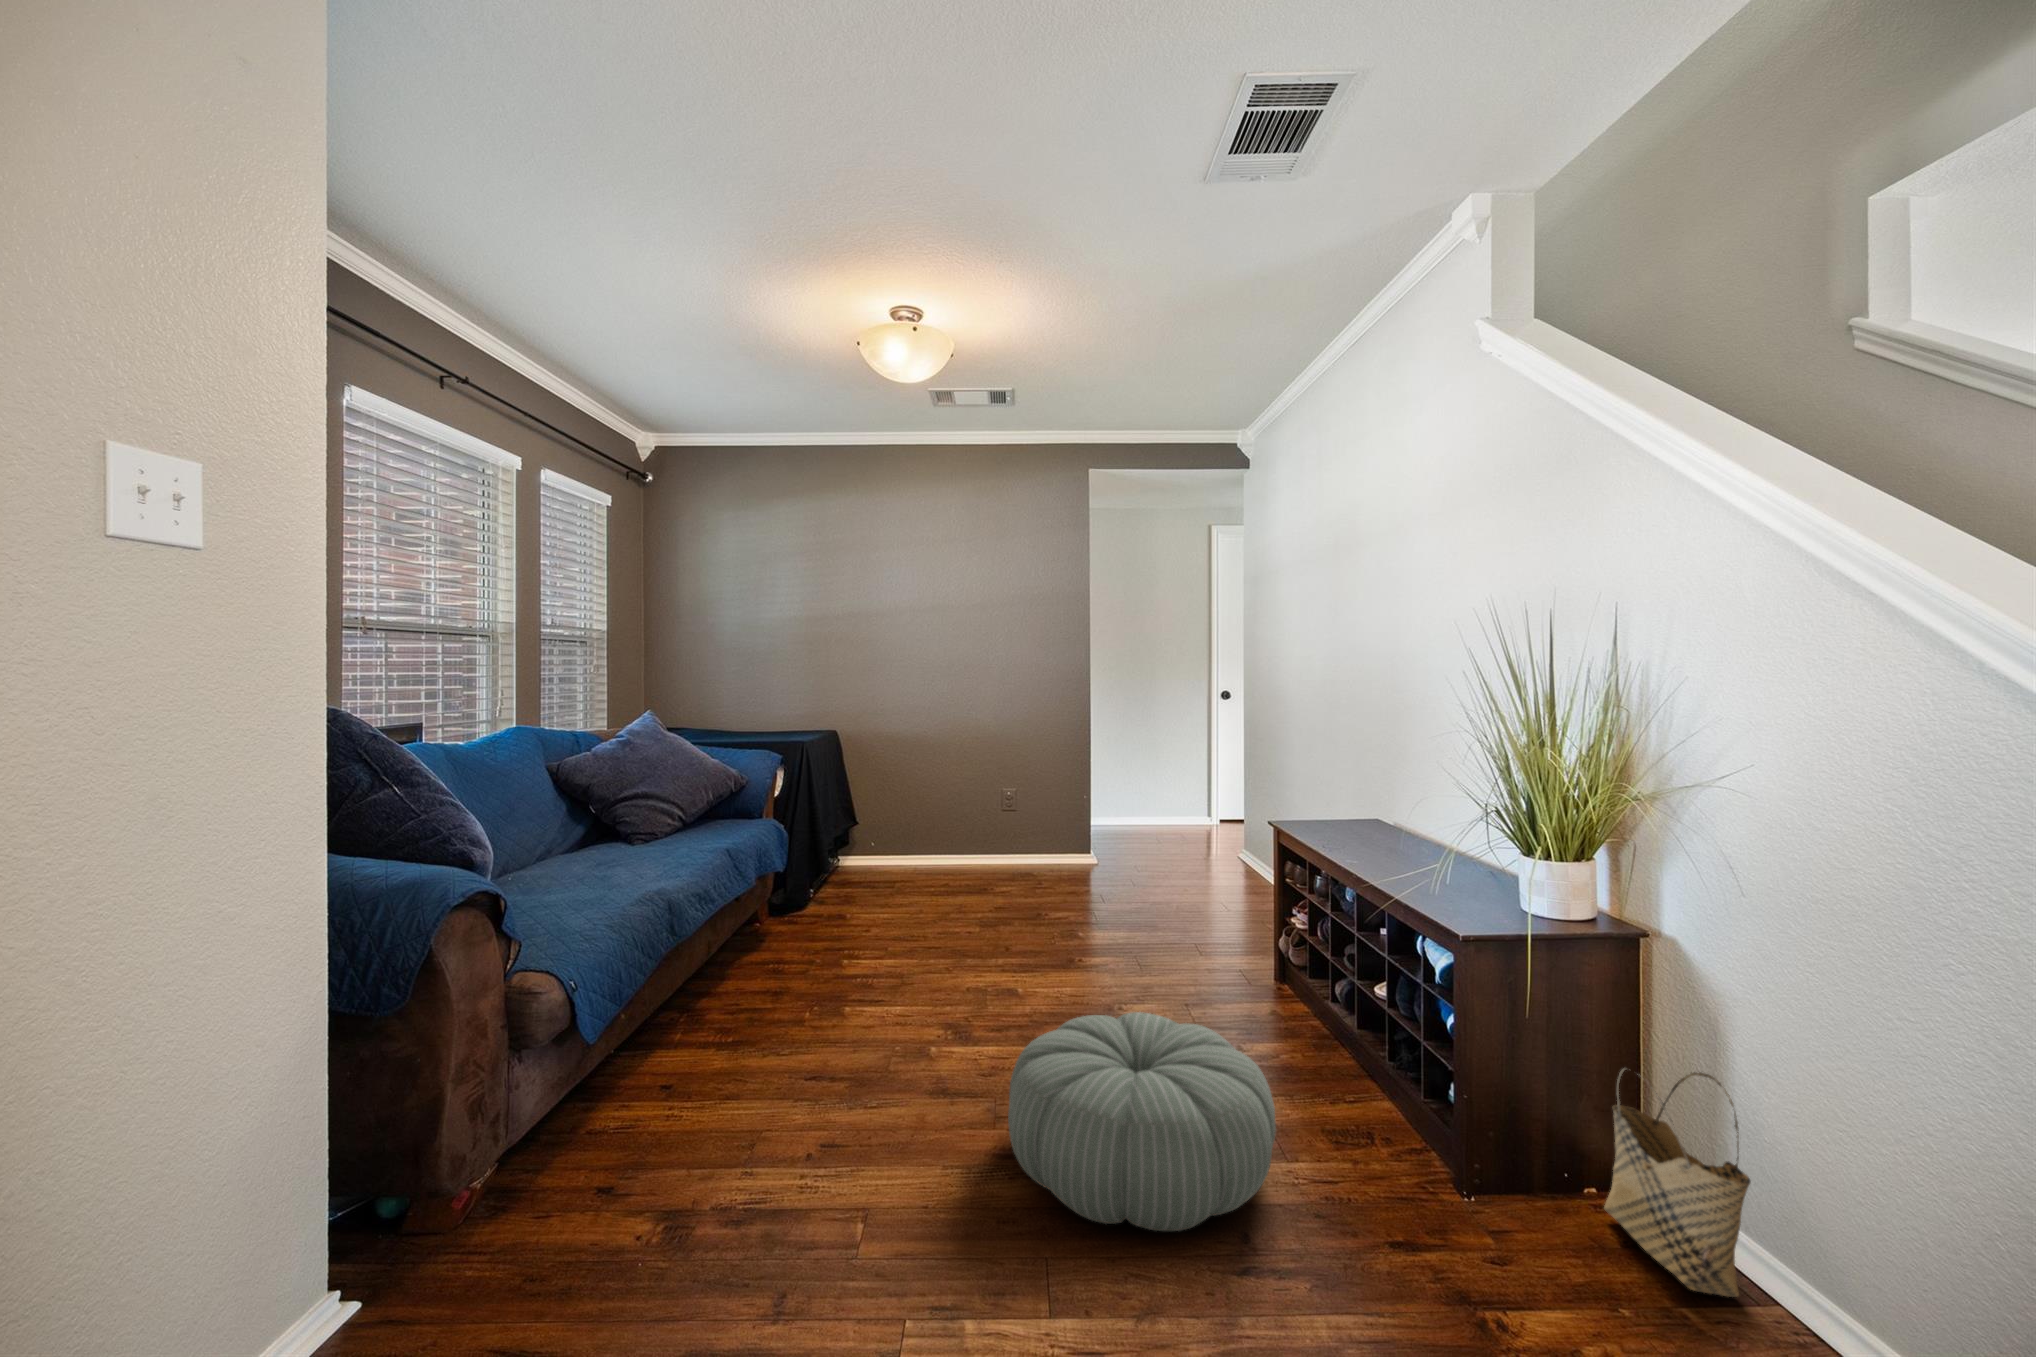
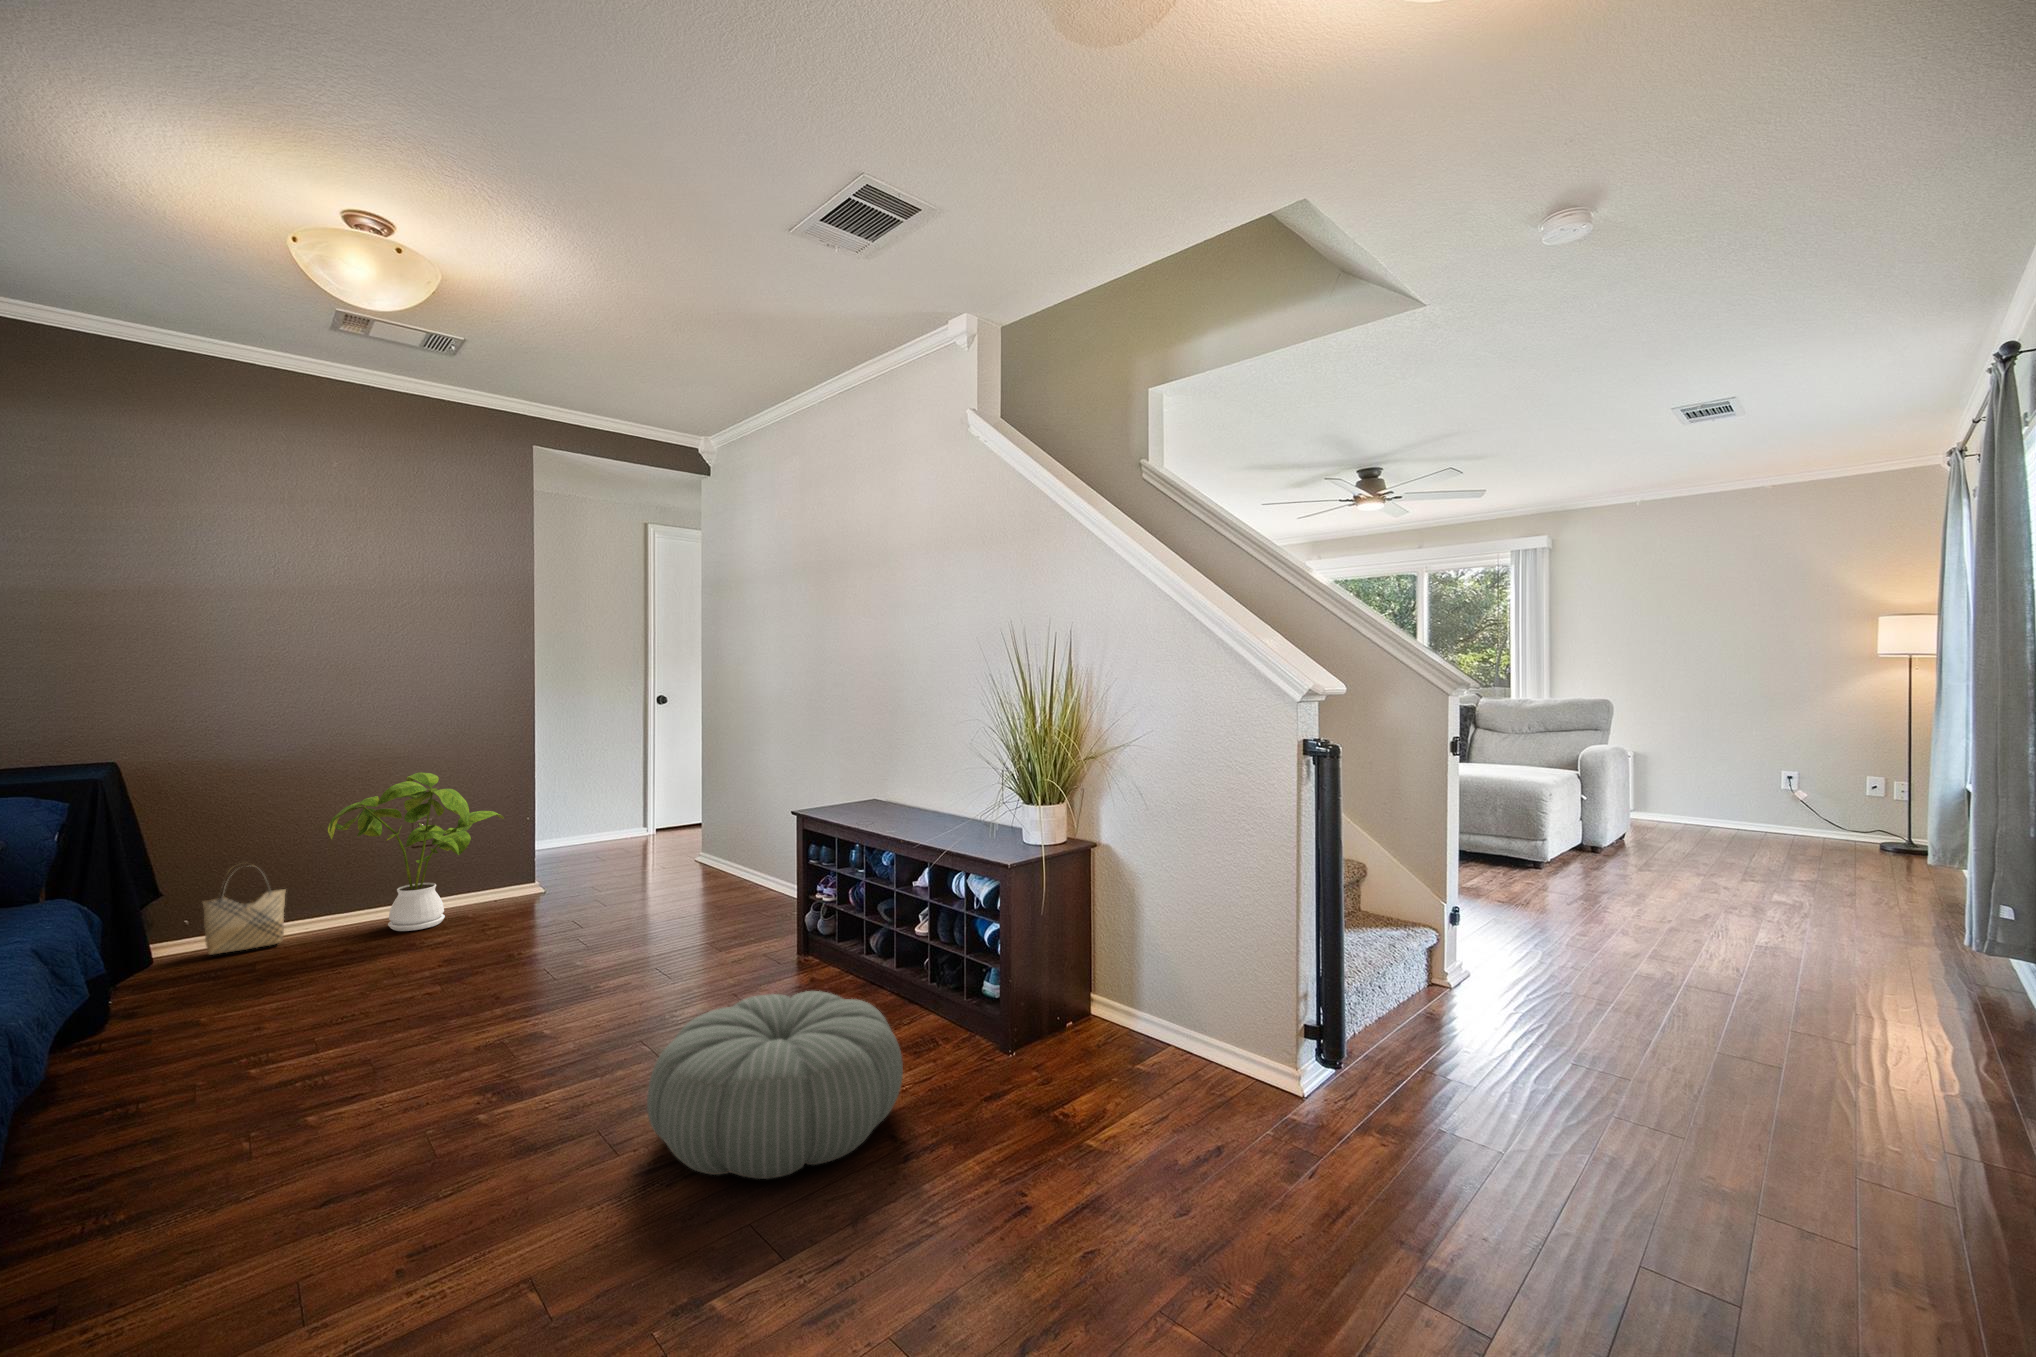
house plant: none [943,750,1062,876] -> present [328,773,504,931]
woven basket: present [1604,1068,1751,1297] -> present [203,865,286,955]

